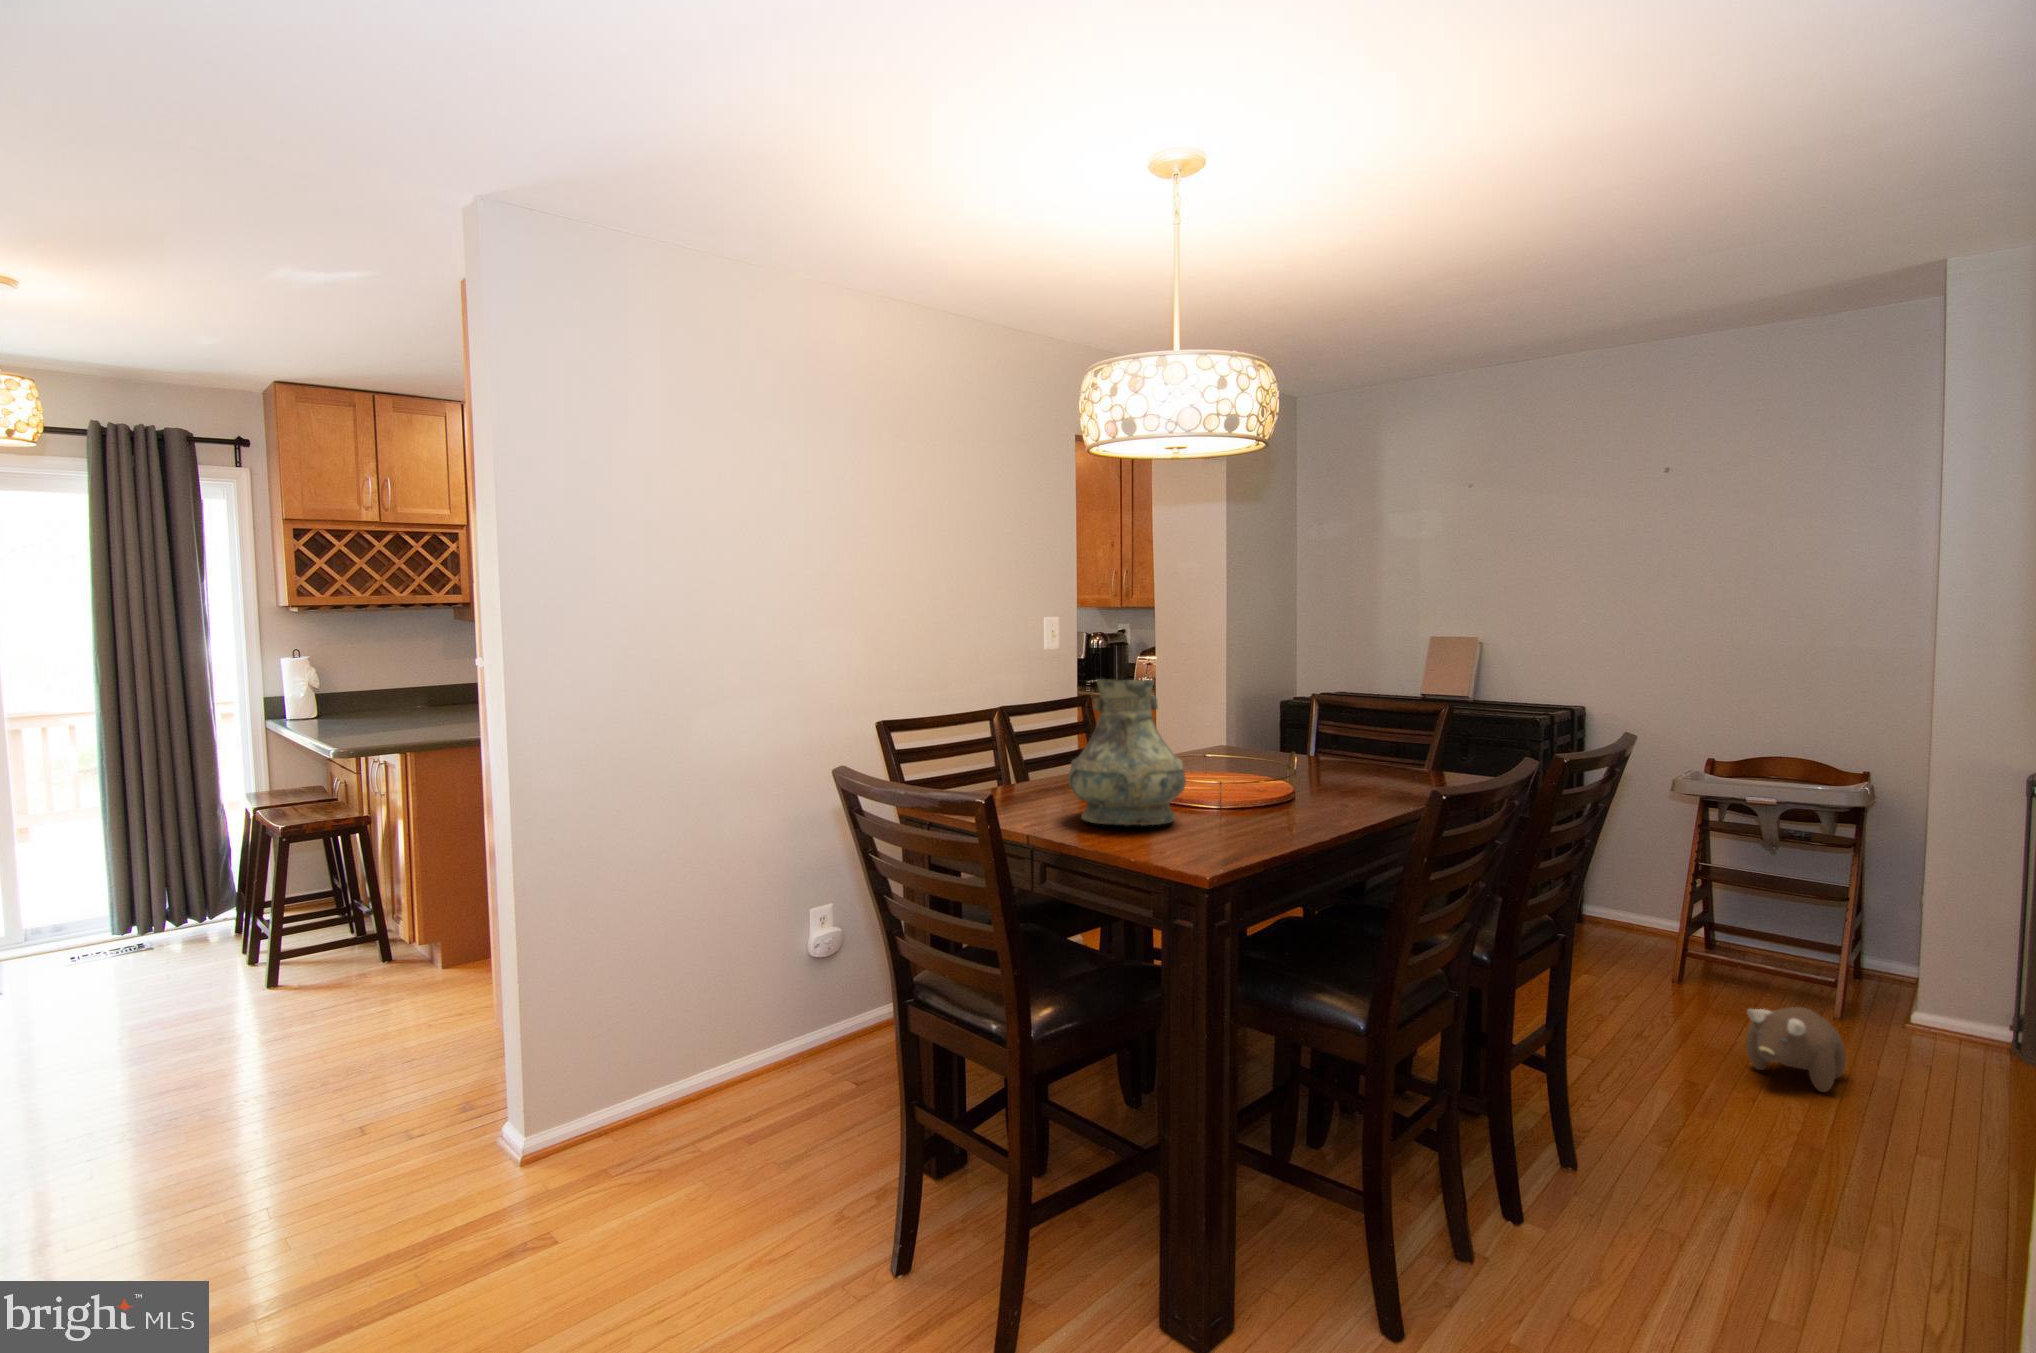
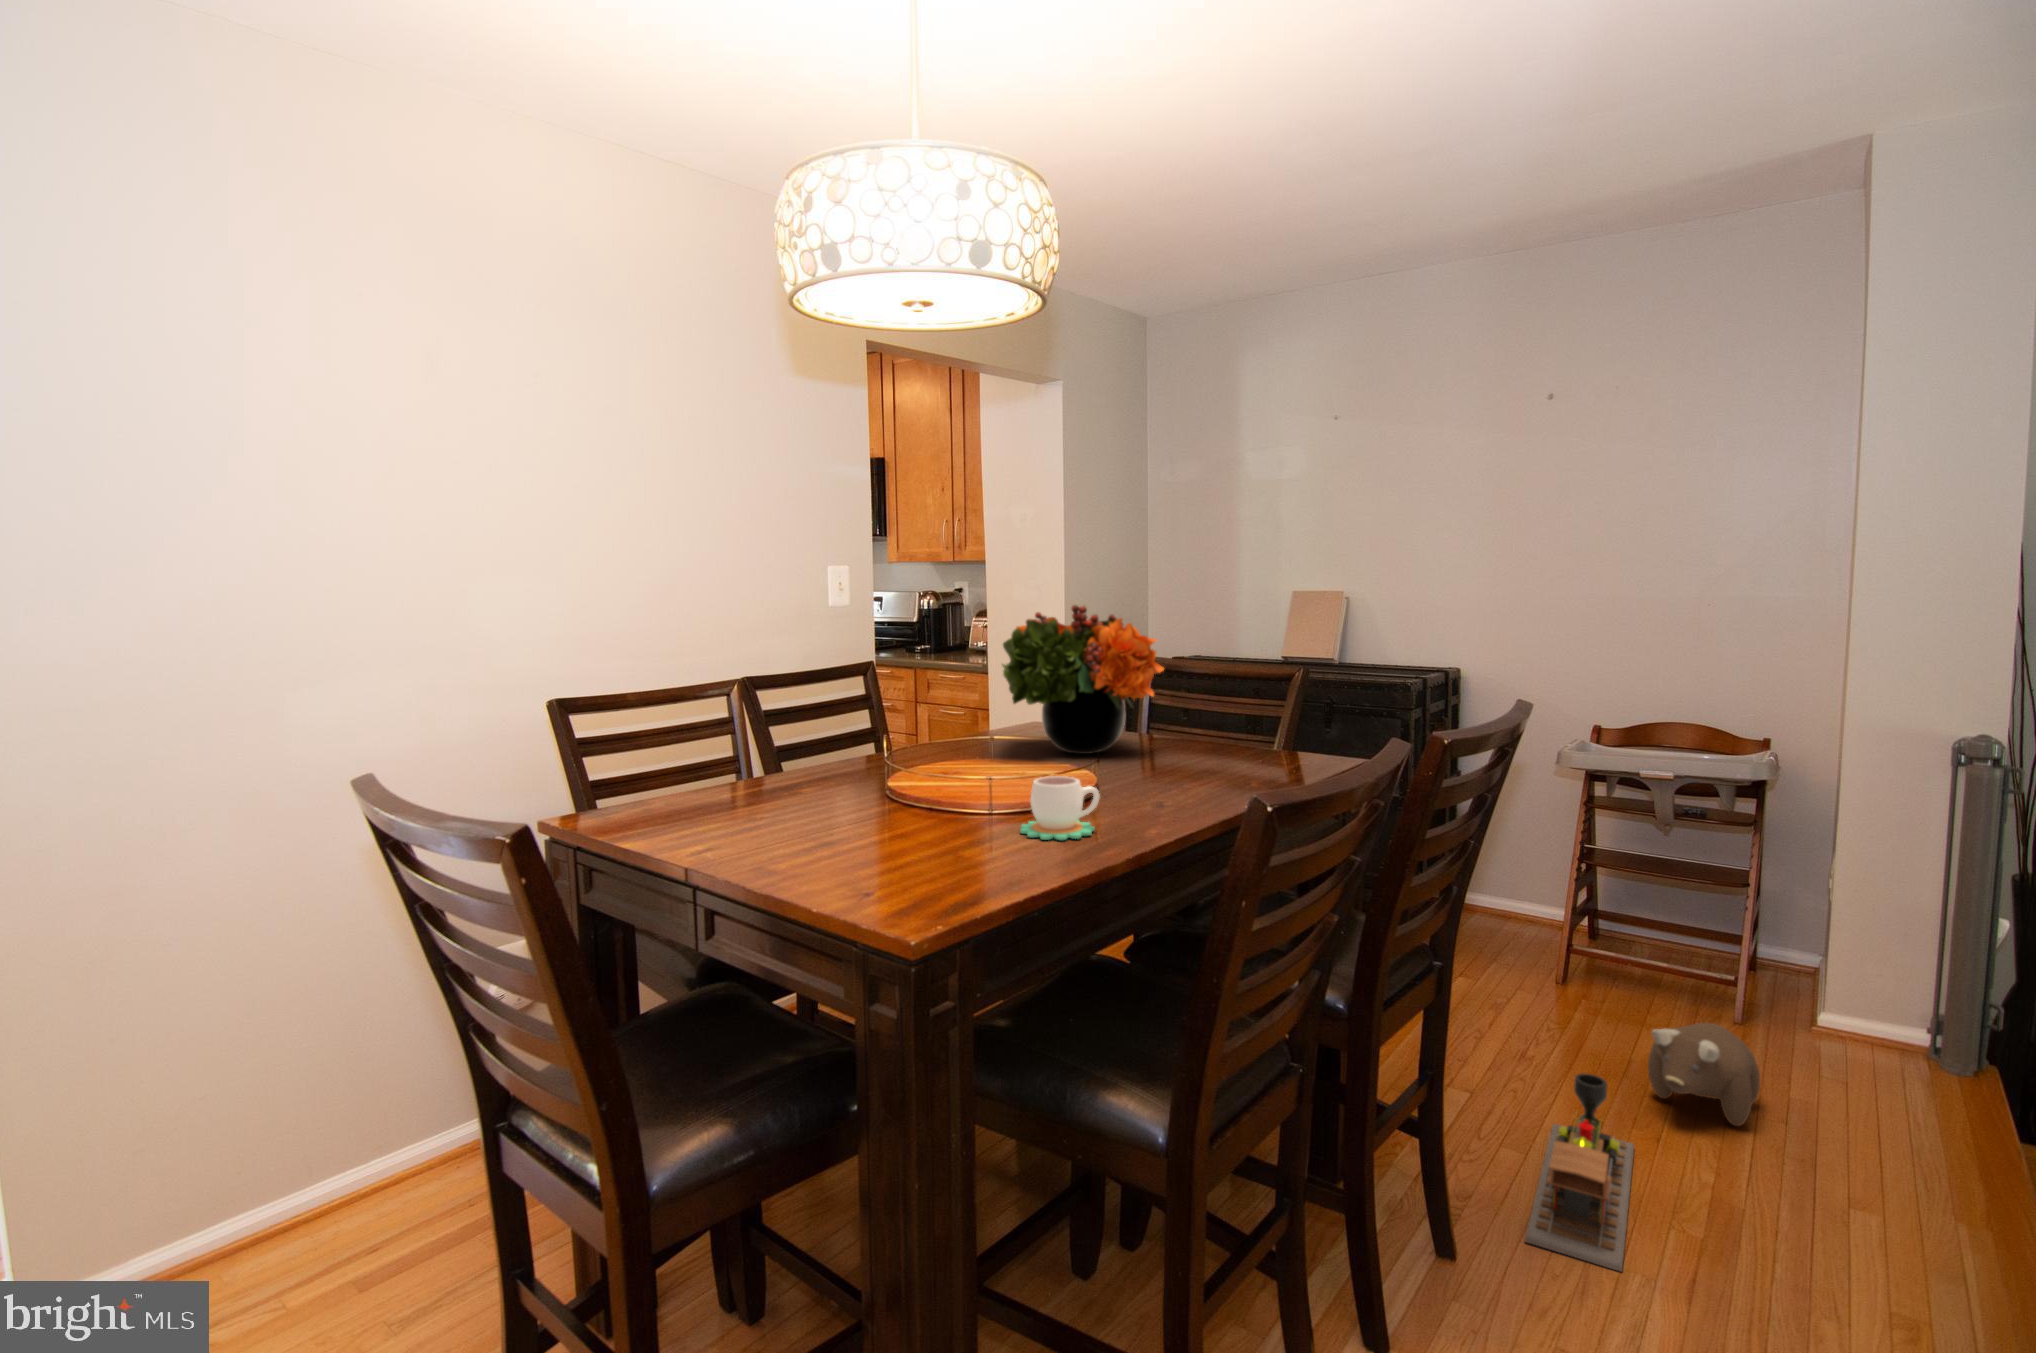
flower arrangement: none [1205,654,1336,770] -> present [1002,605,1164,754]
vase: present [1068,679,1186,825] -> none [759,634,931,849]
mug: none [1246,782,1304,826] -> present [1020,776,1099,840]
toy train: none [1631,1037,1730,1182] -> present [1525,1073,1634,1271]

